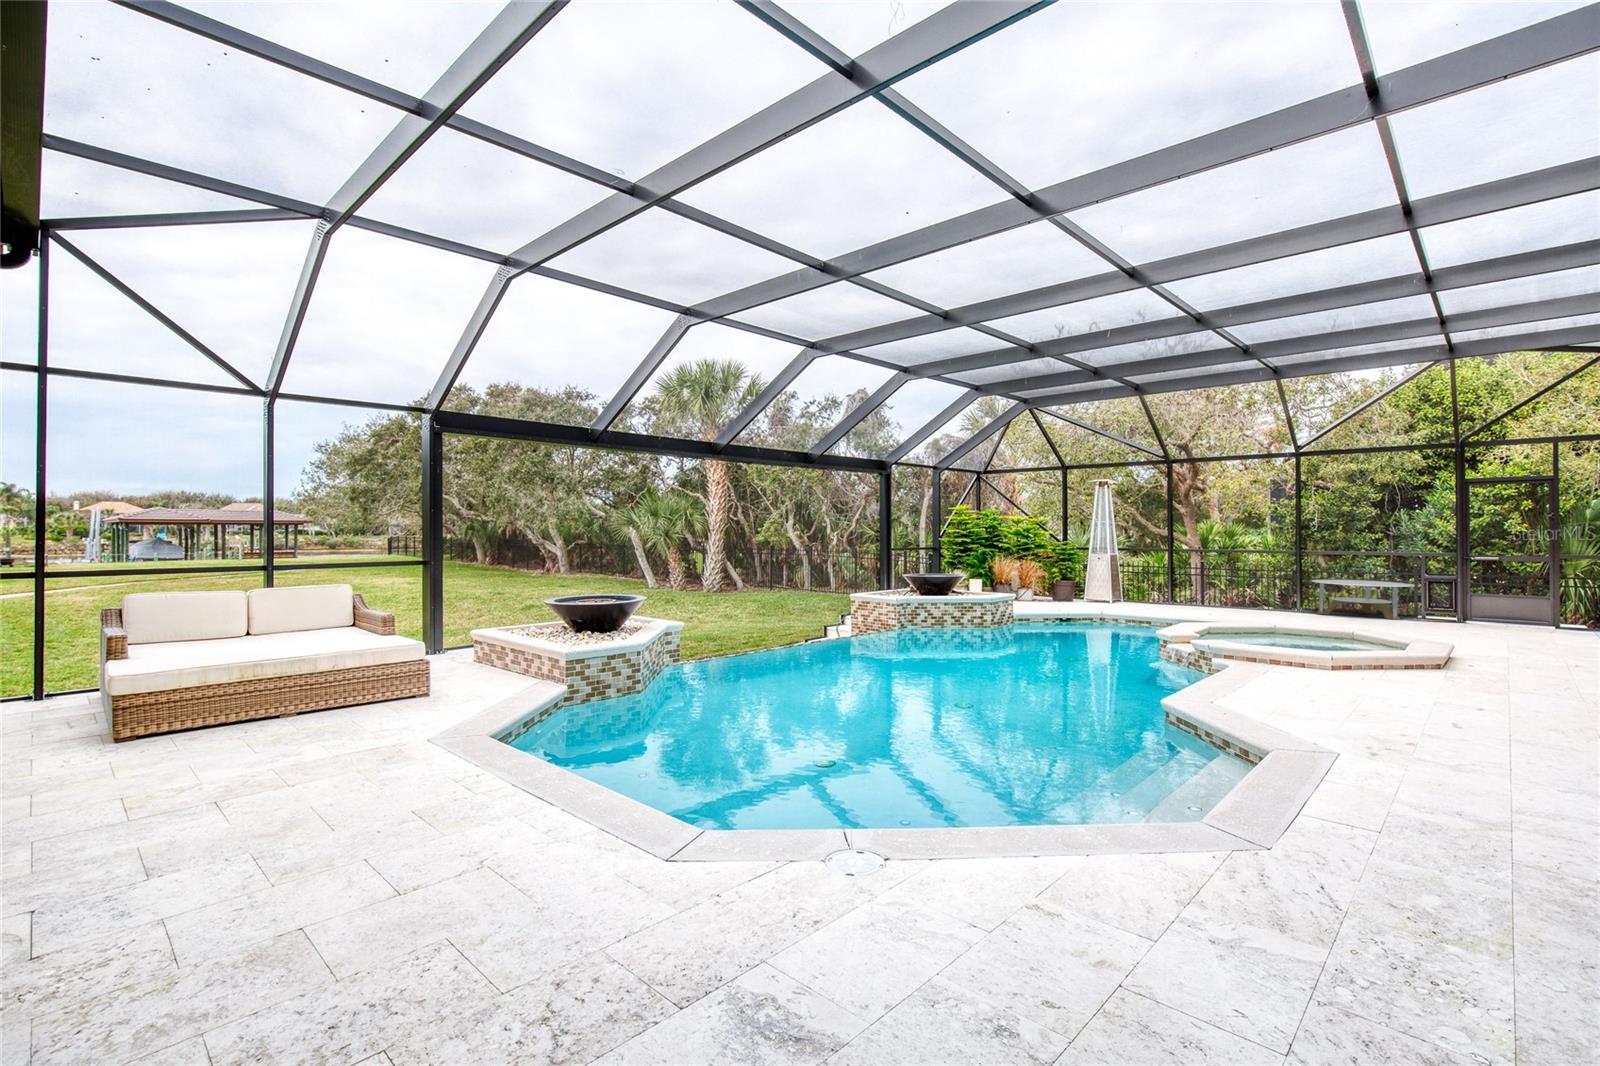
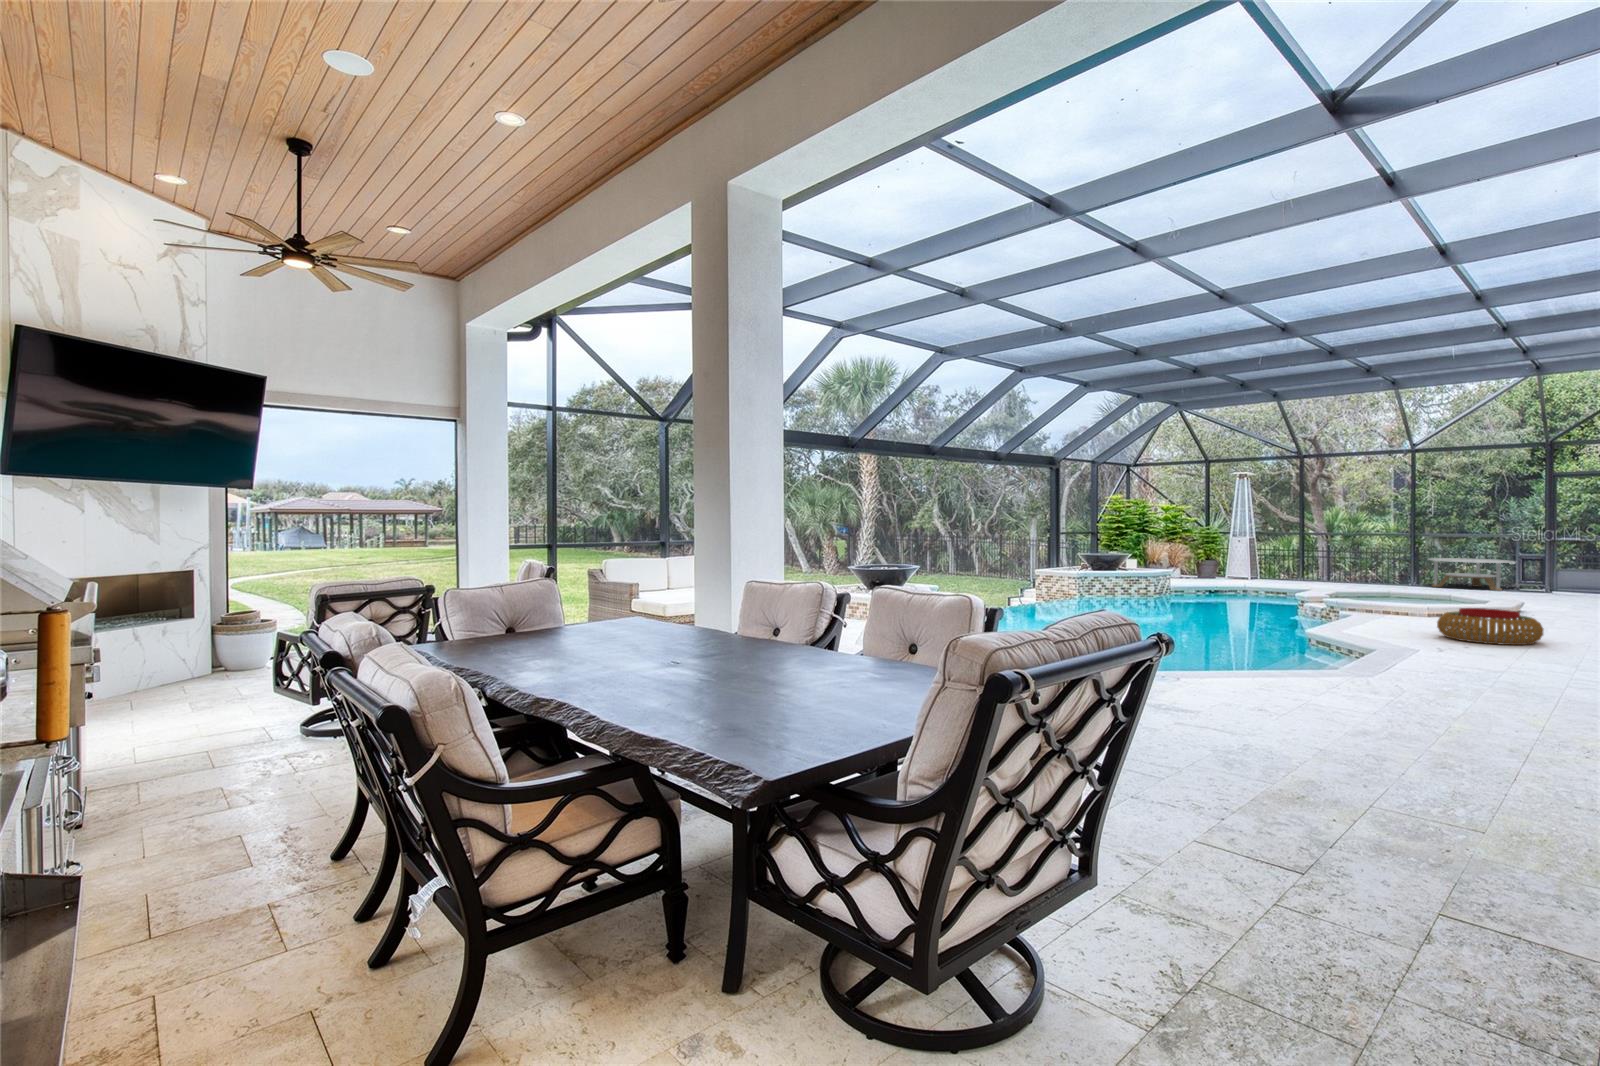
pouf: none [1366,676,1547,748] -> present [1437,608,1543,645]

